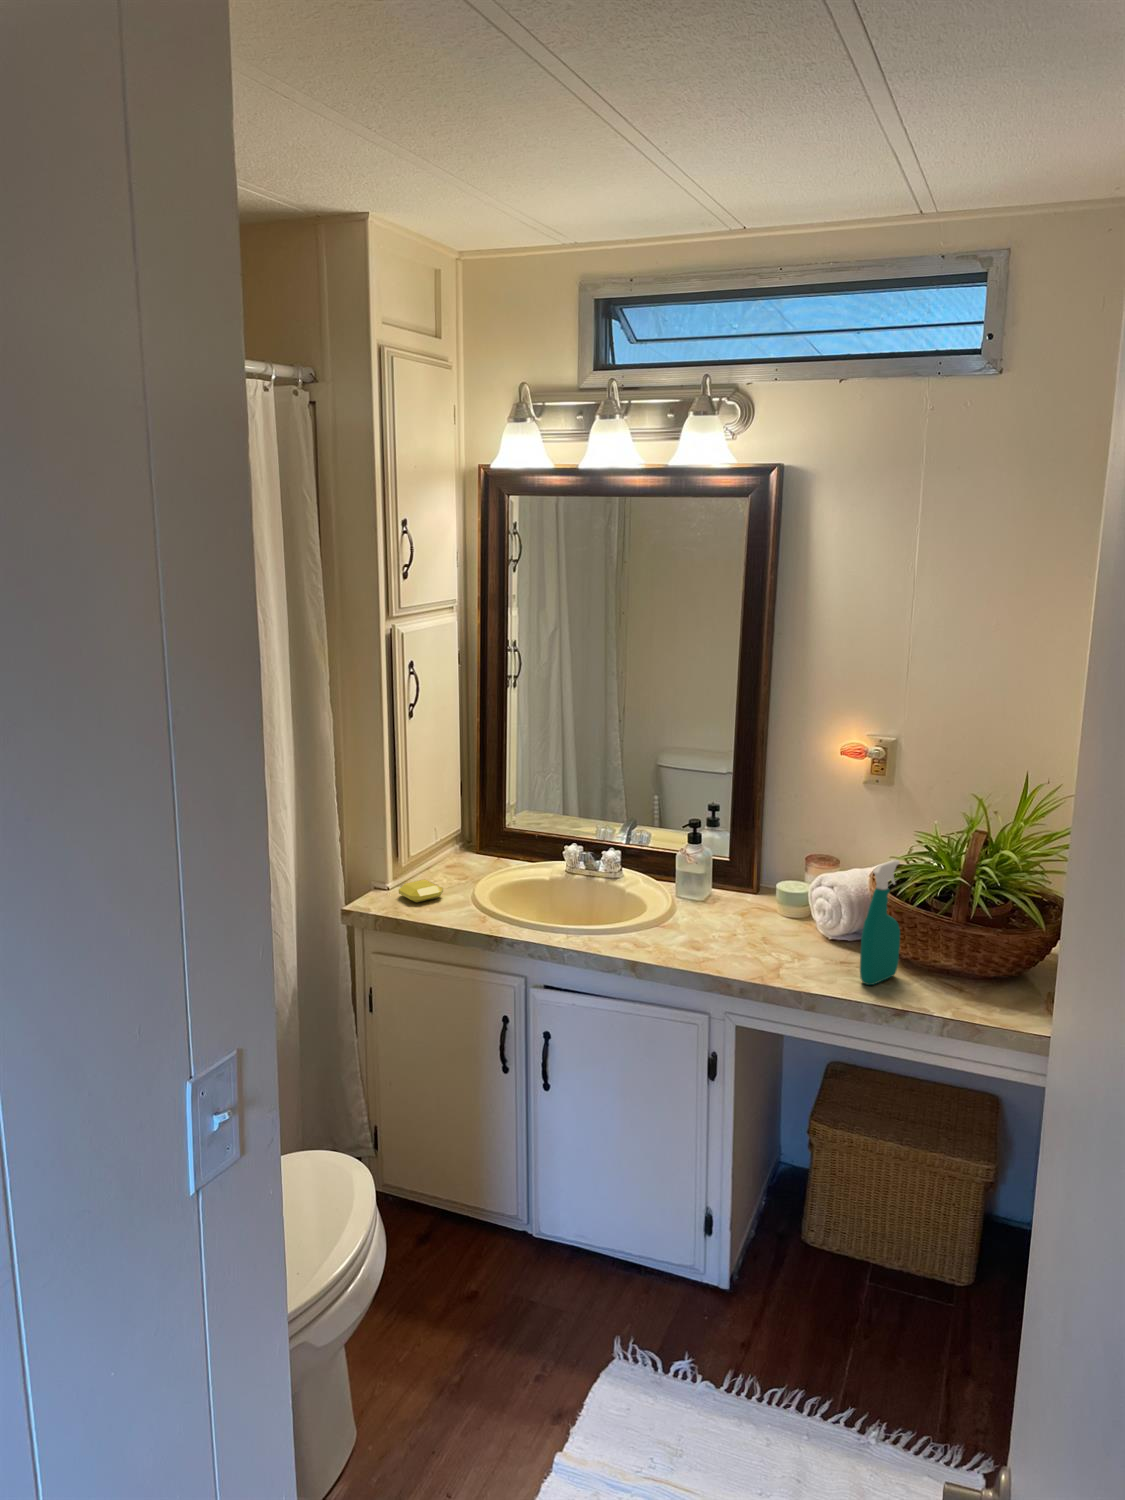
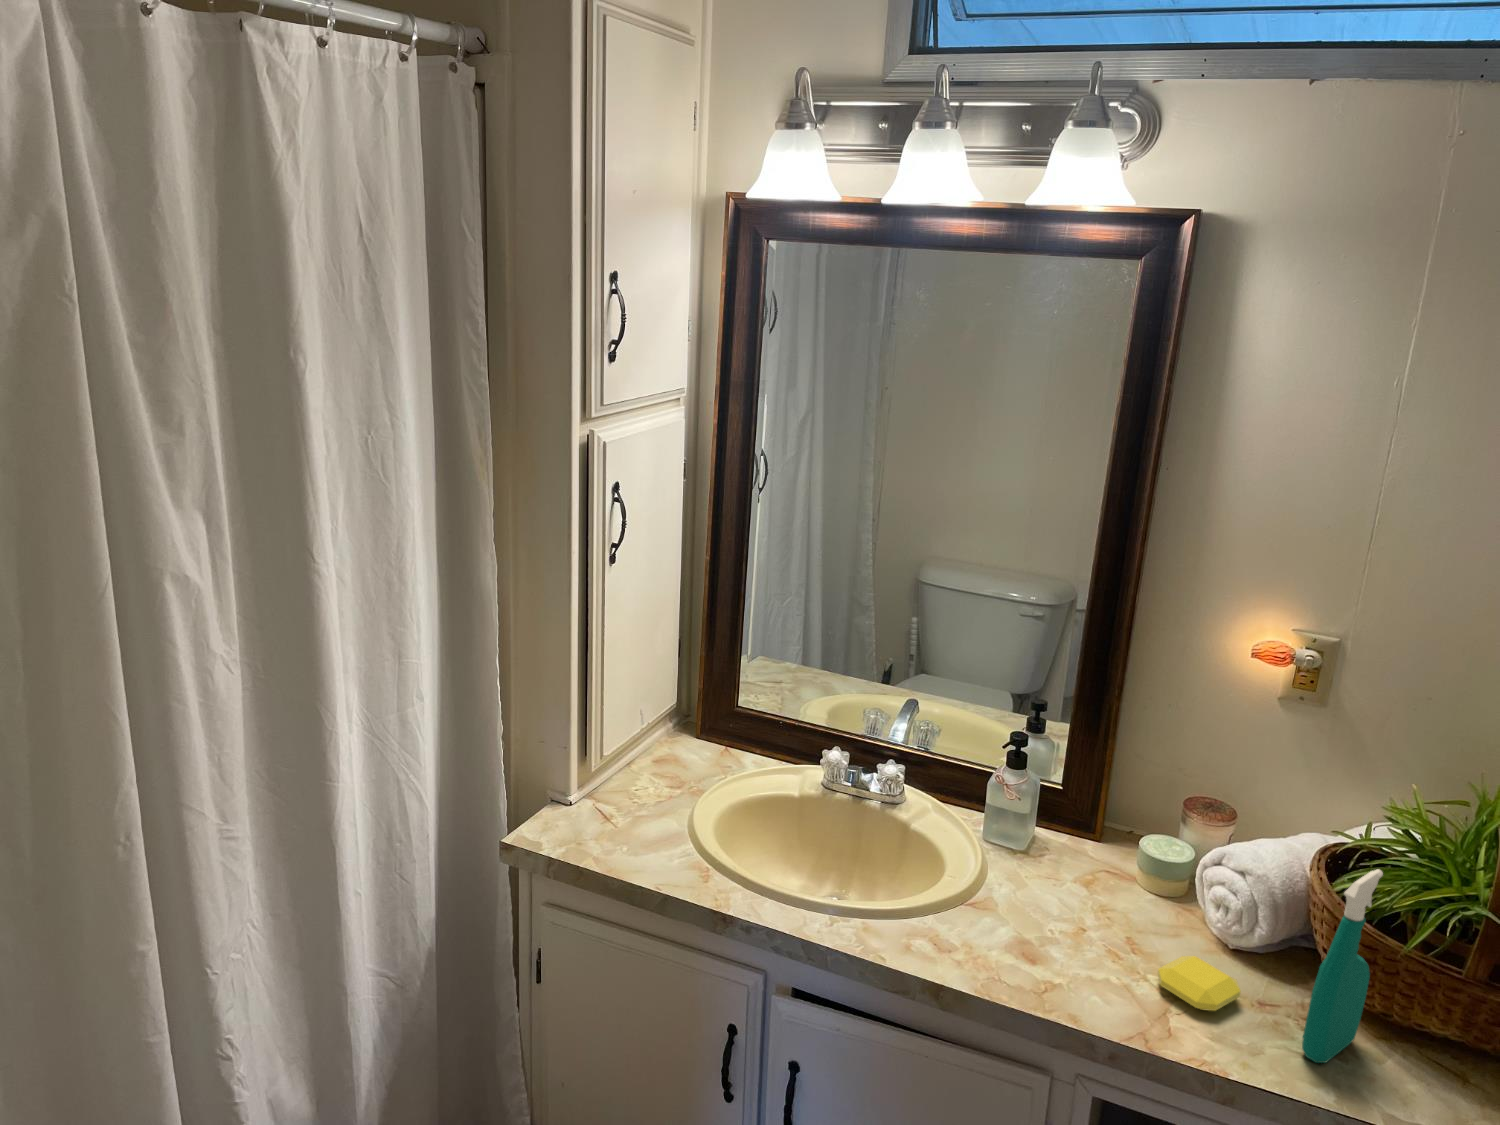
soap bar: present [399,879,443,902] -> present [1158,956,1241,1011]

